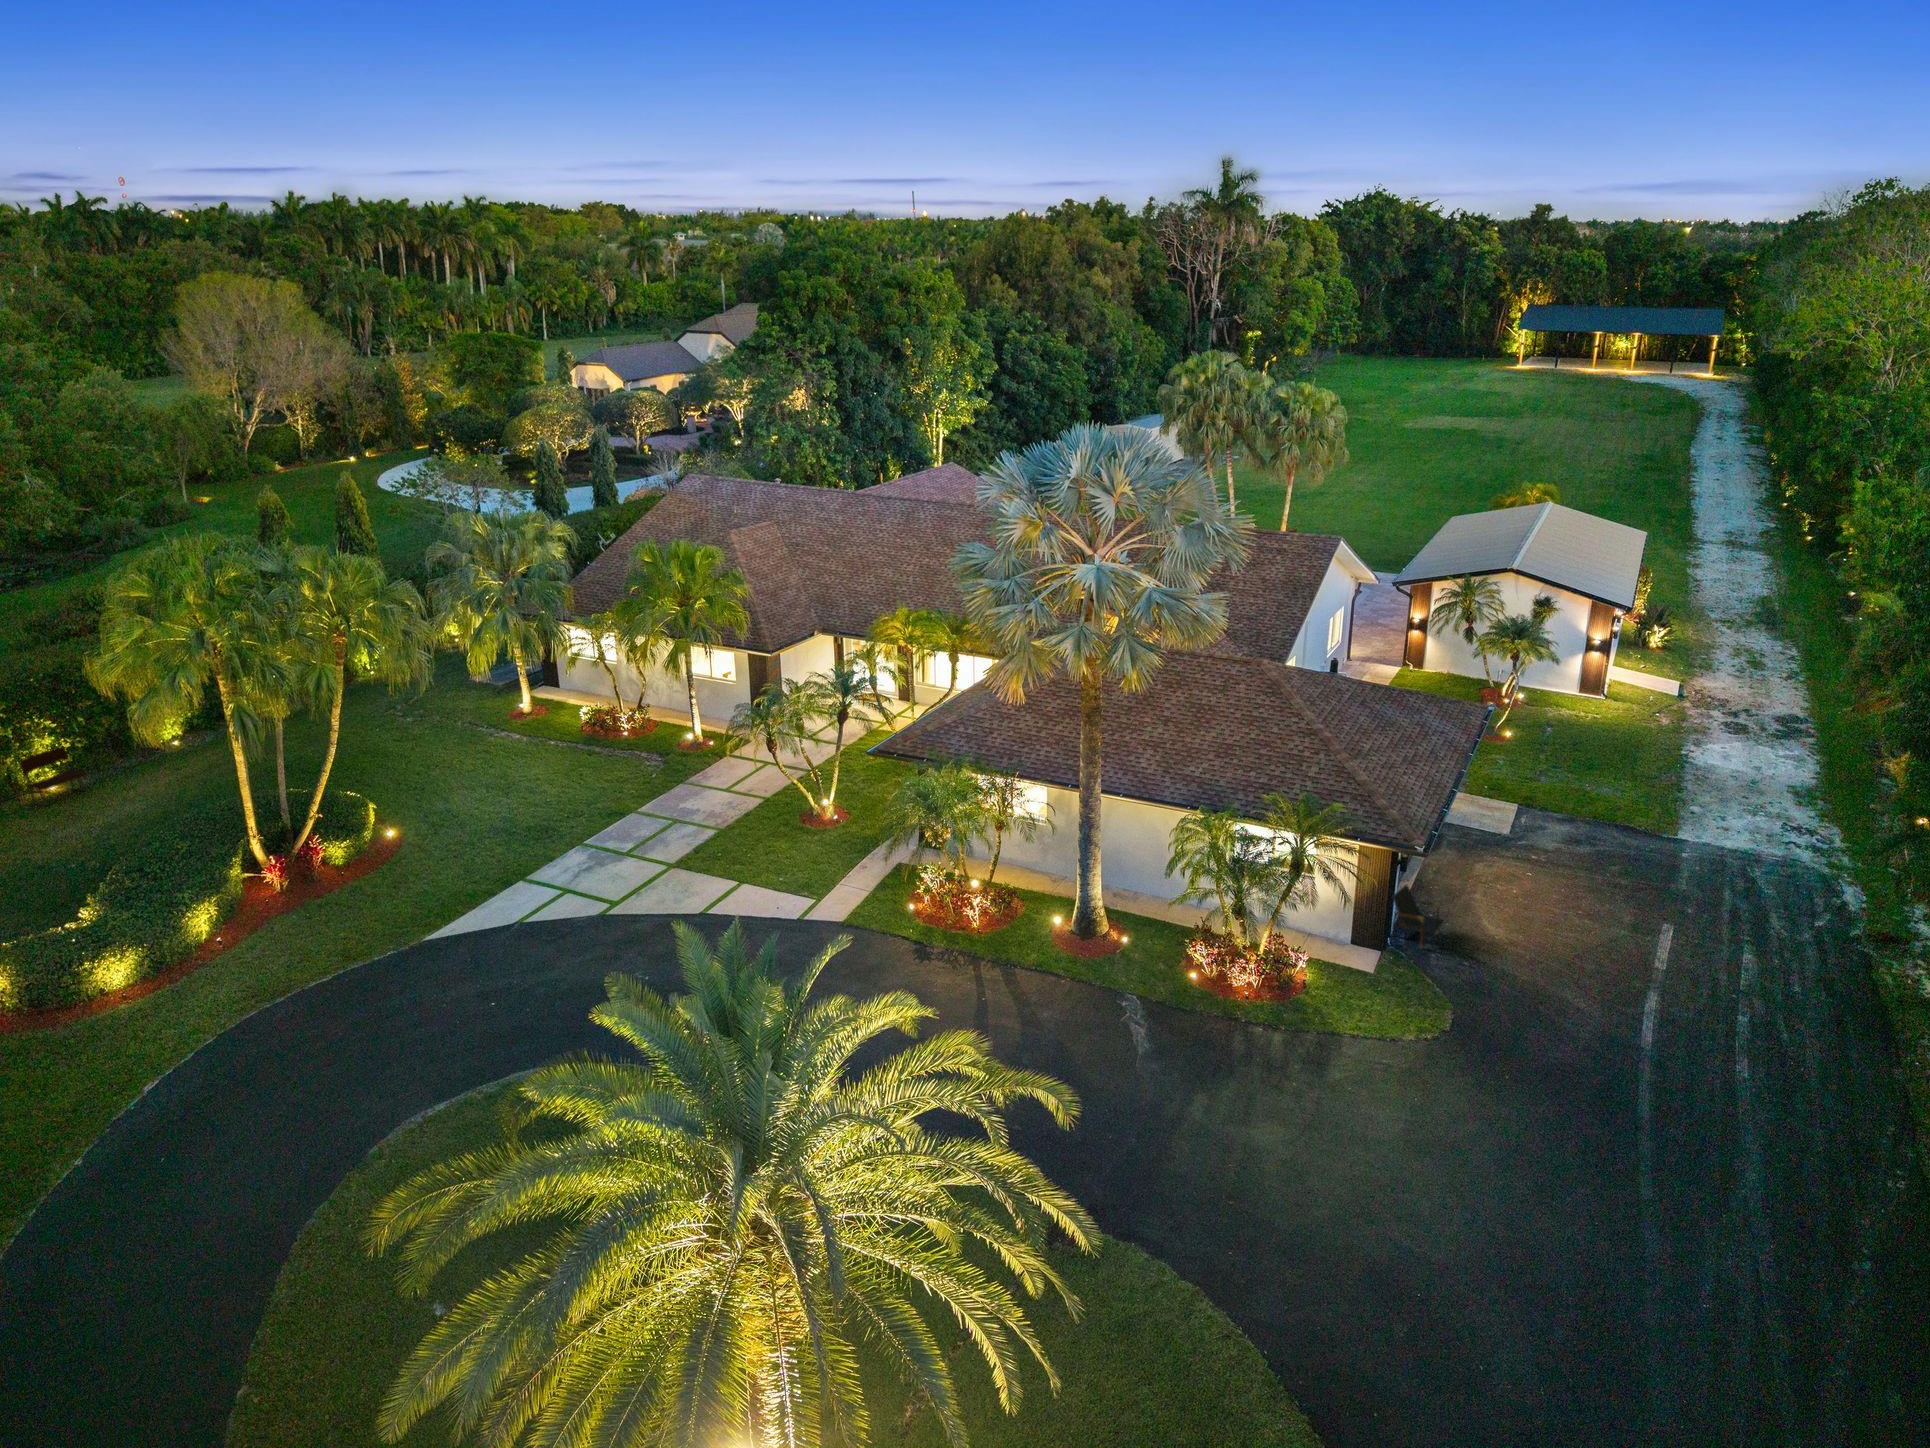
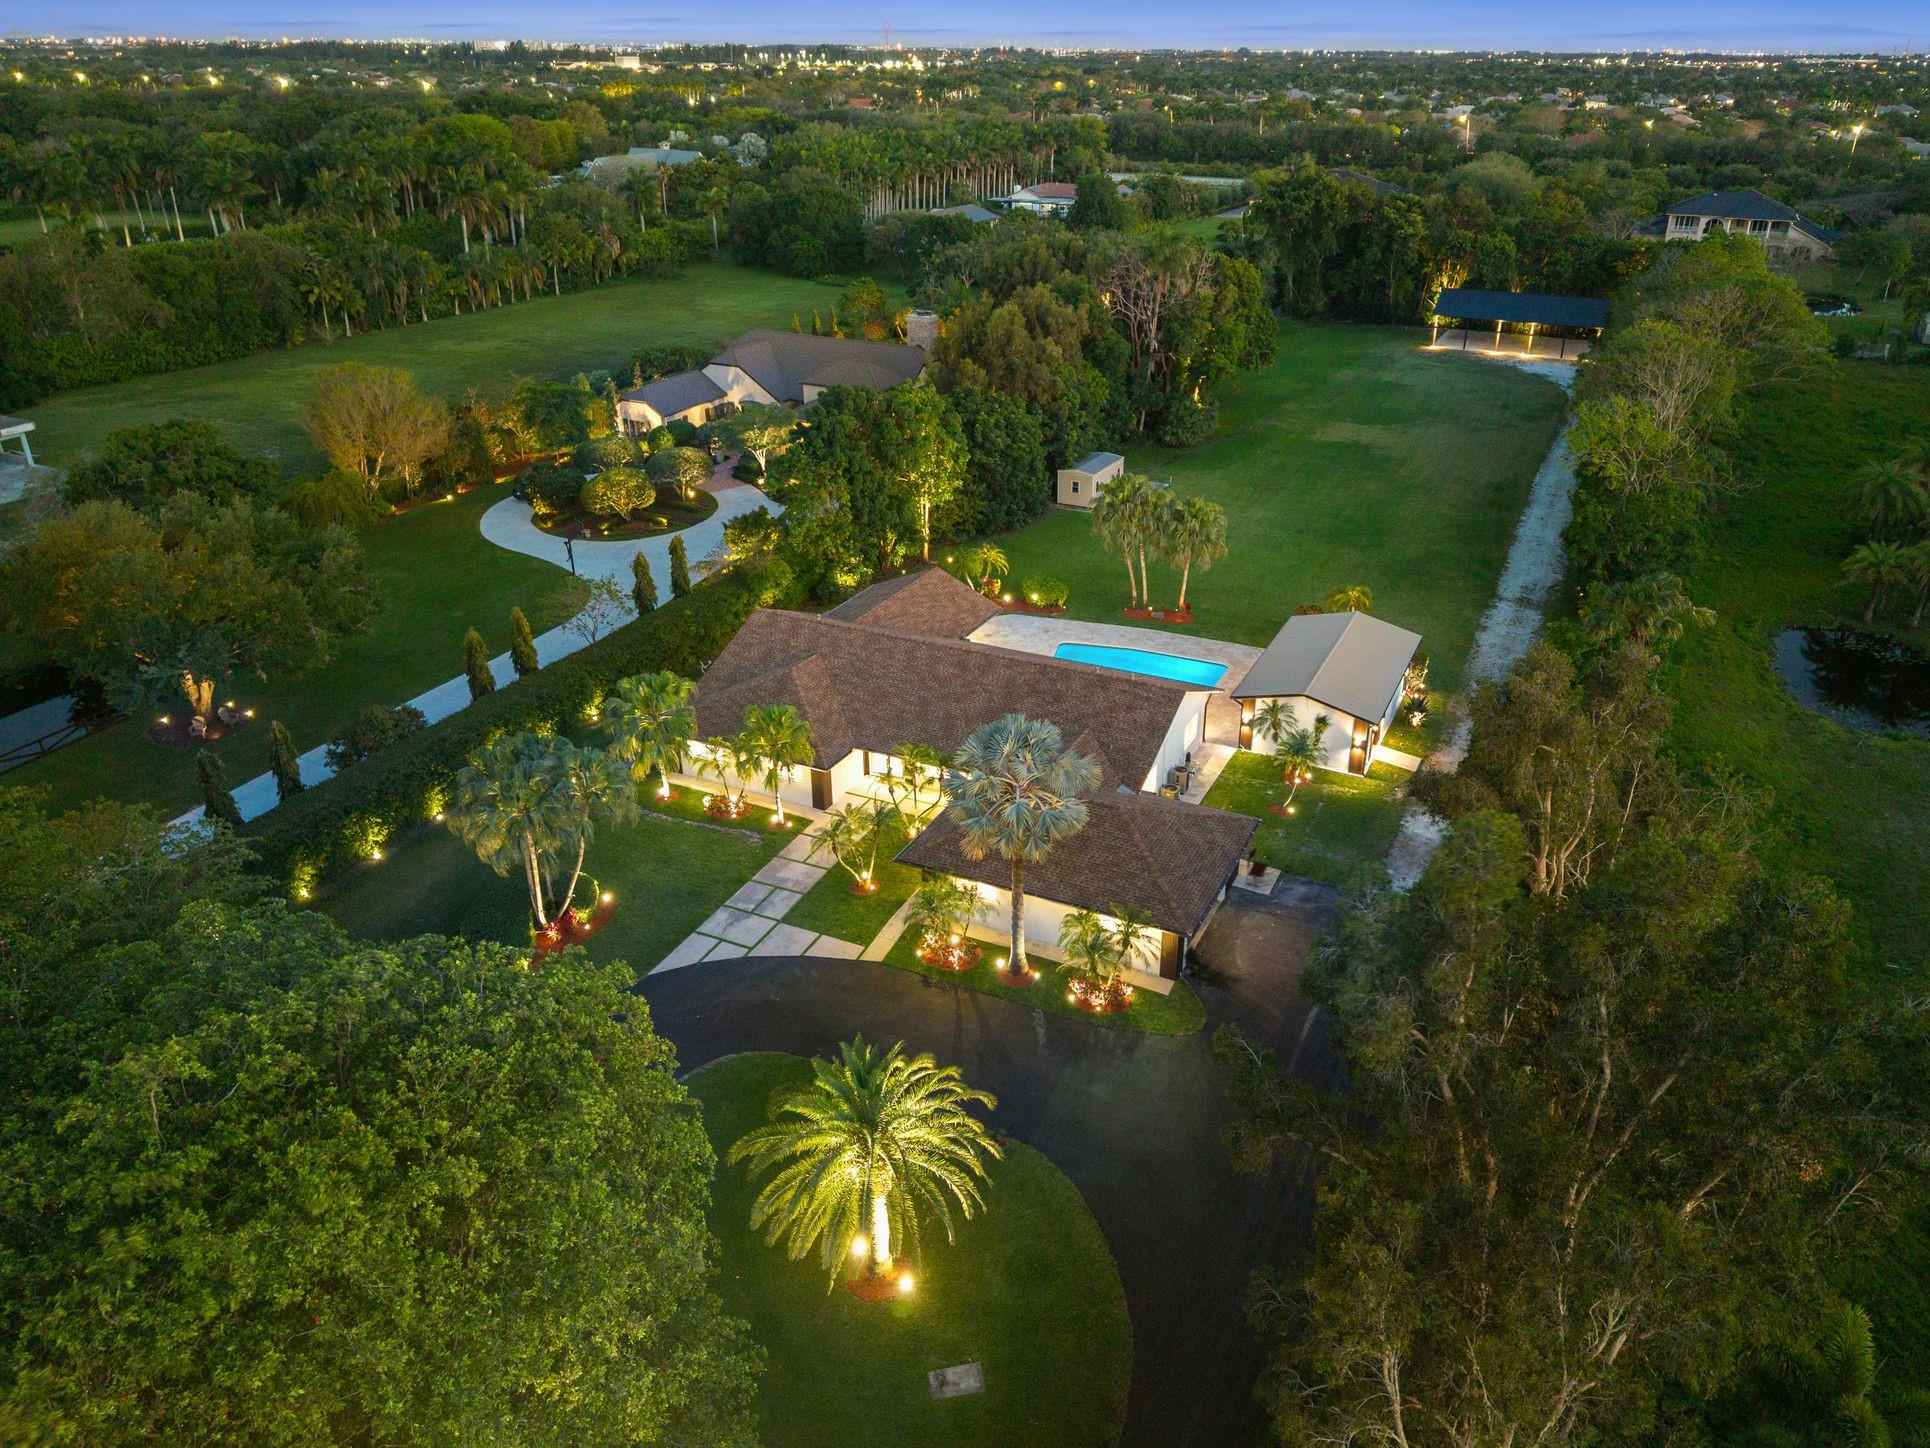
bench: present [19,746,87,806] -> present [1247,848,1268,886]

